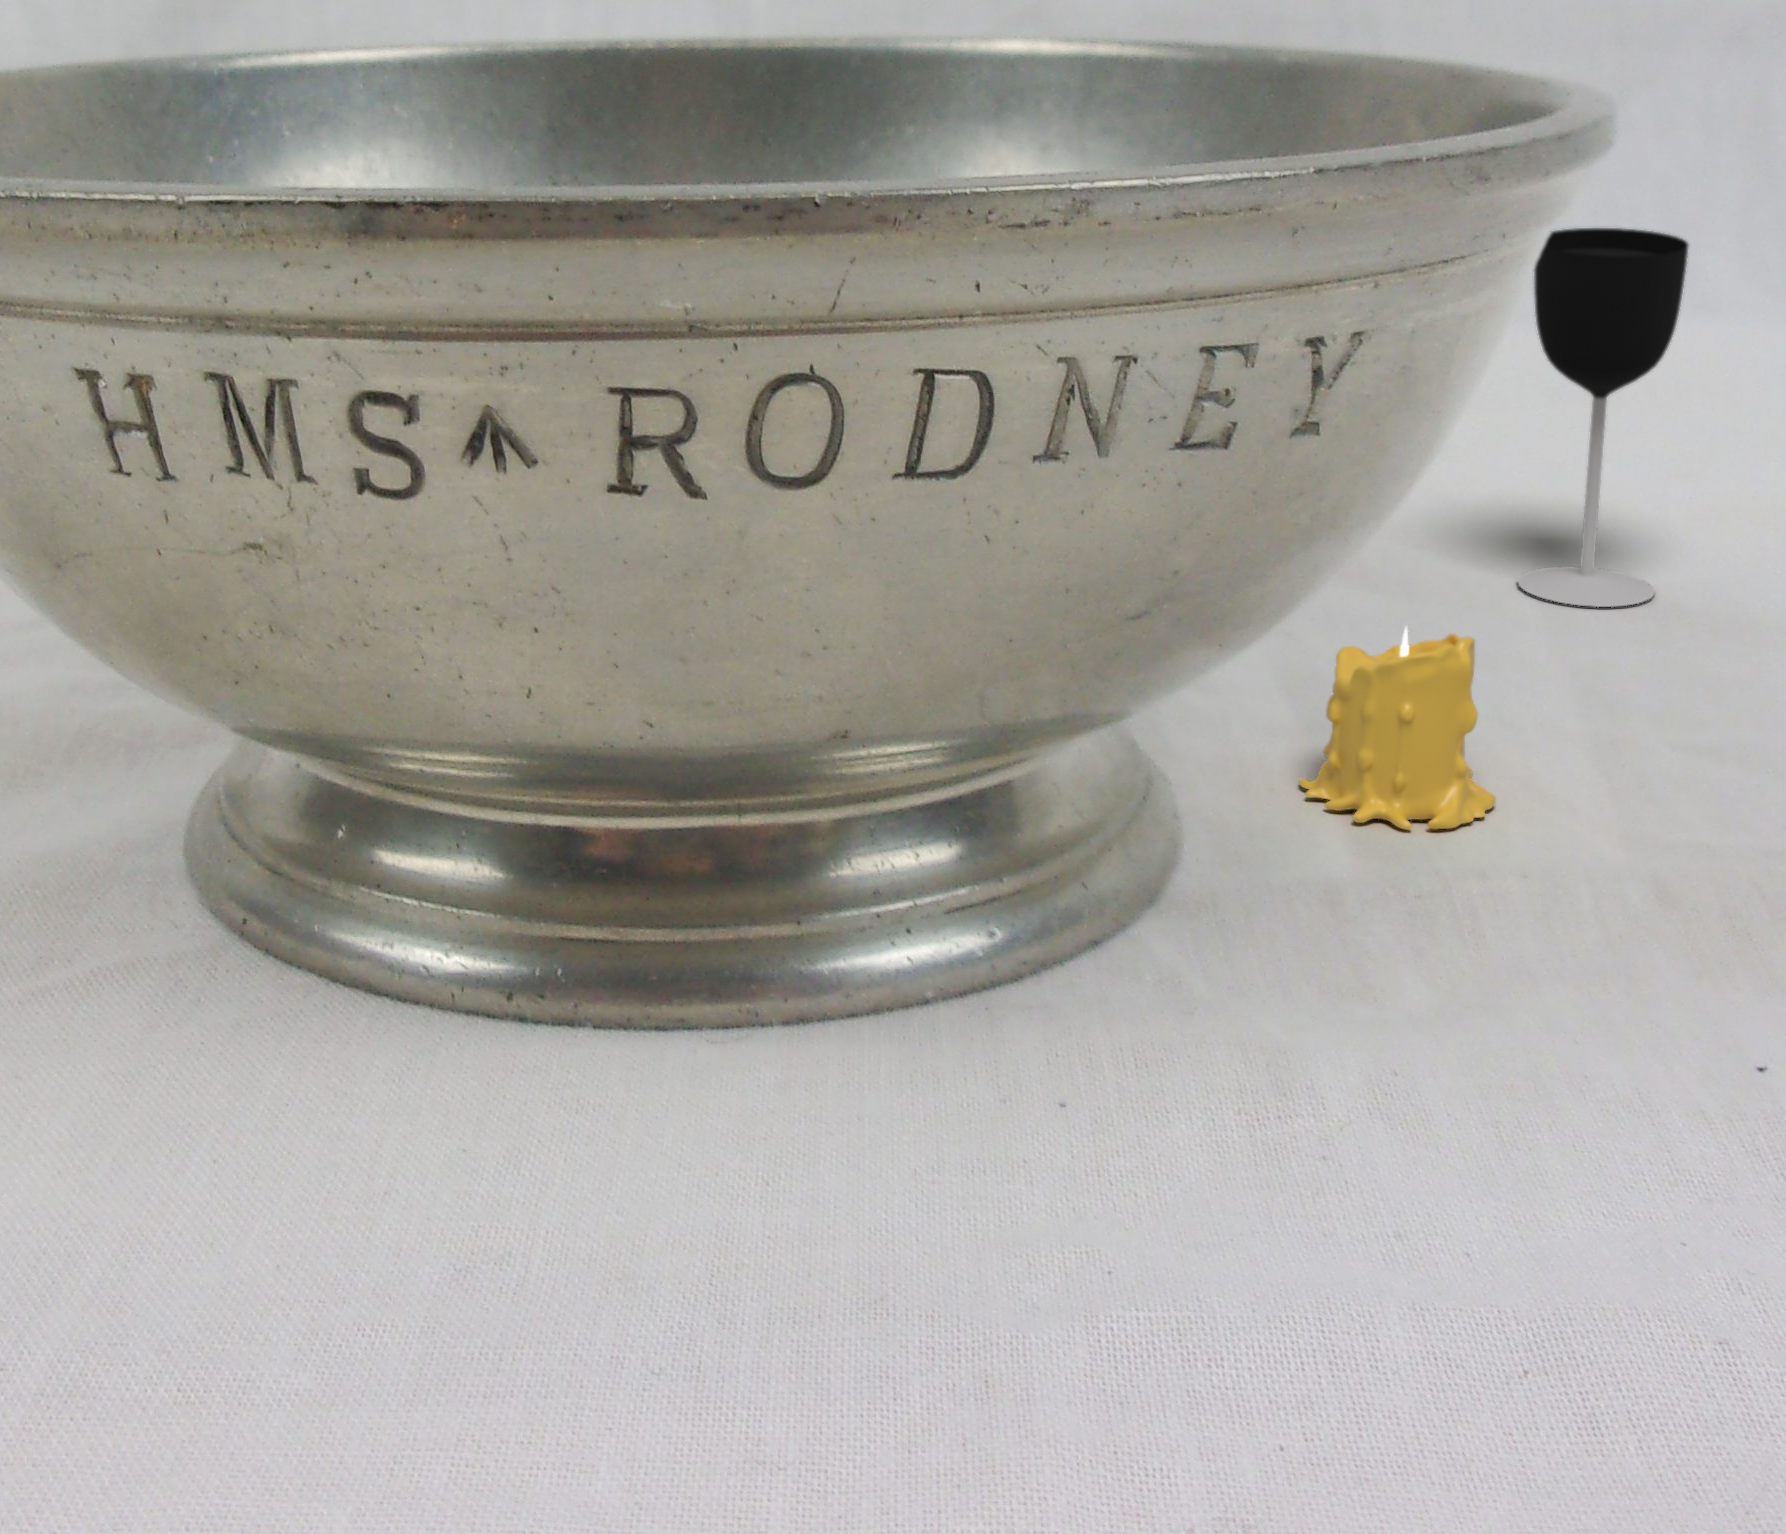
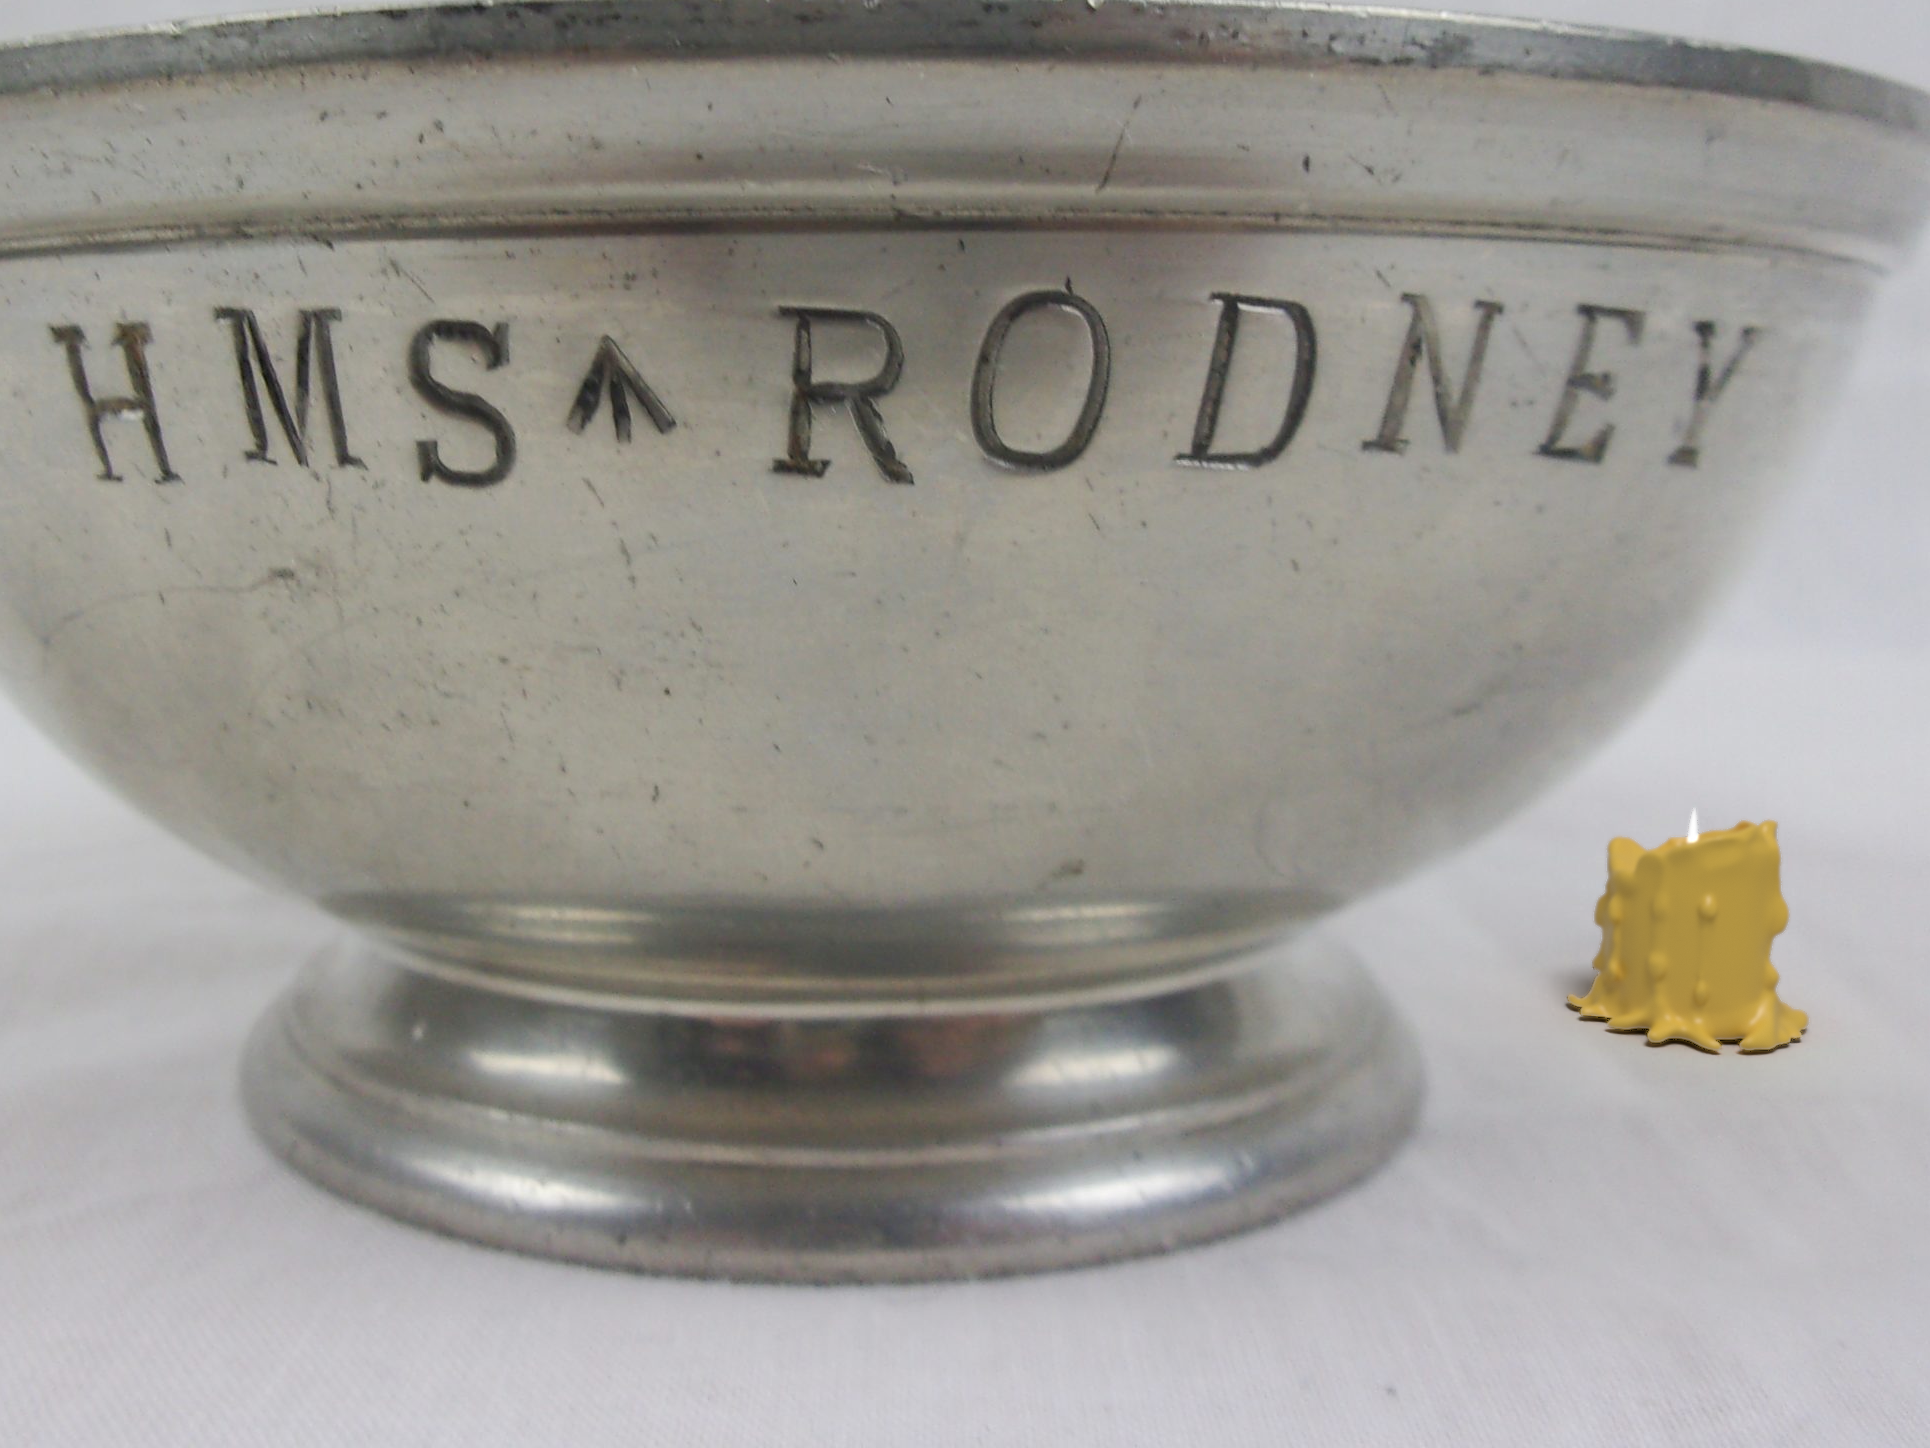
wine glass: present [1517,228,1688,607] -> none [1723,441,1901,839]

